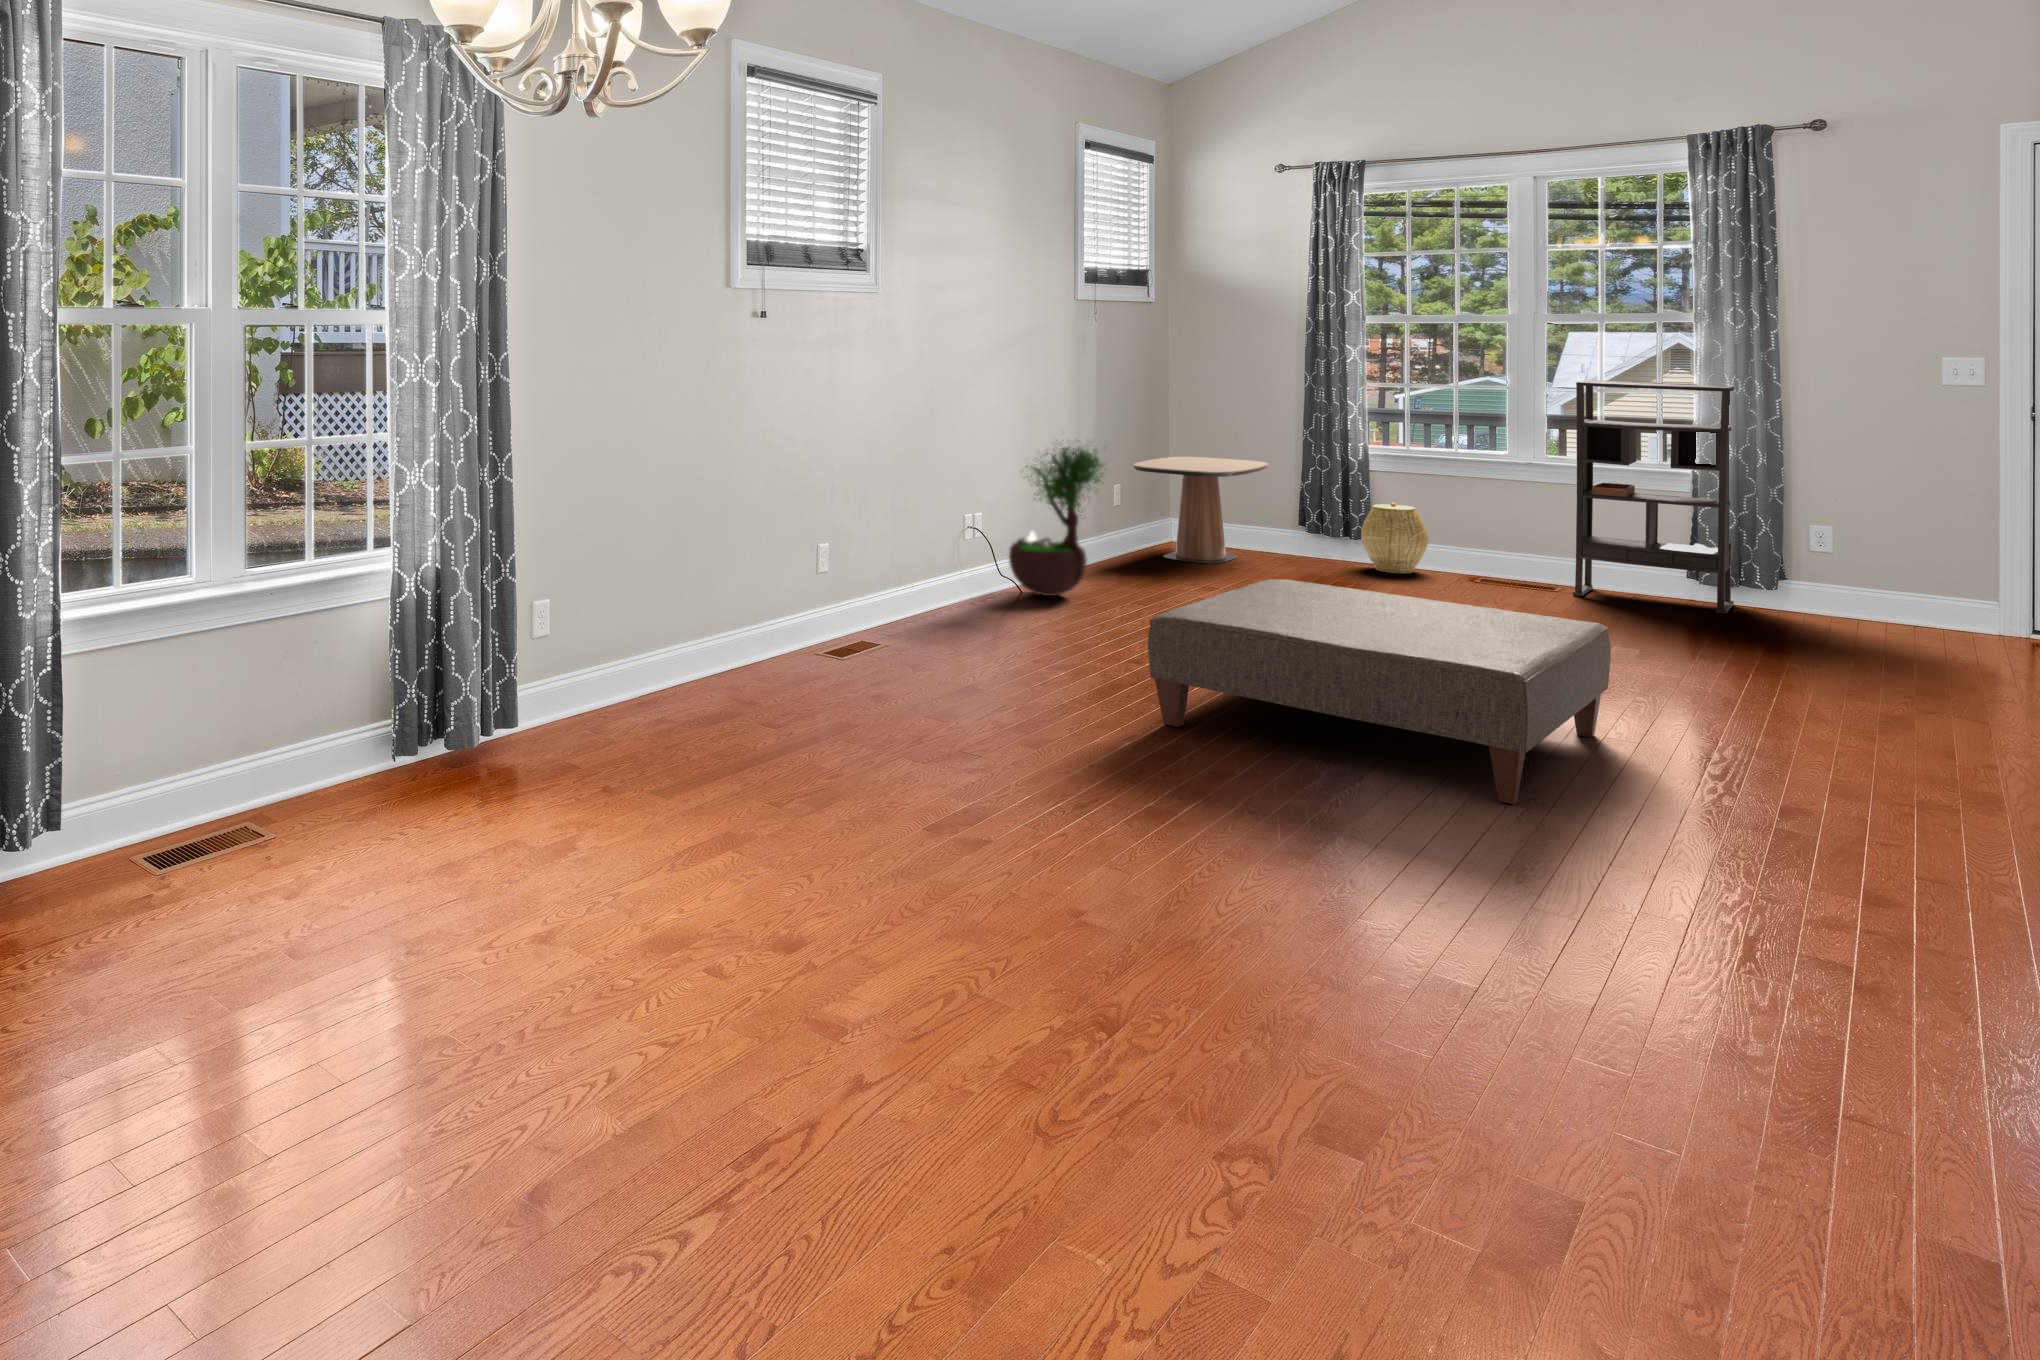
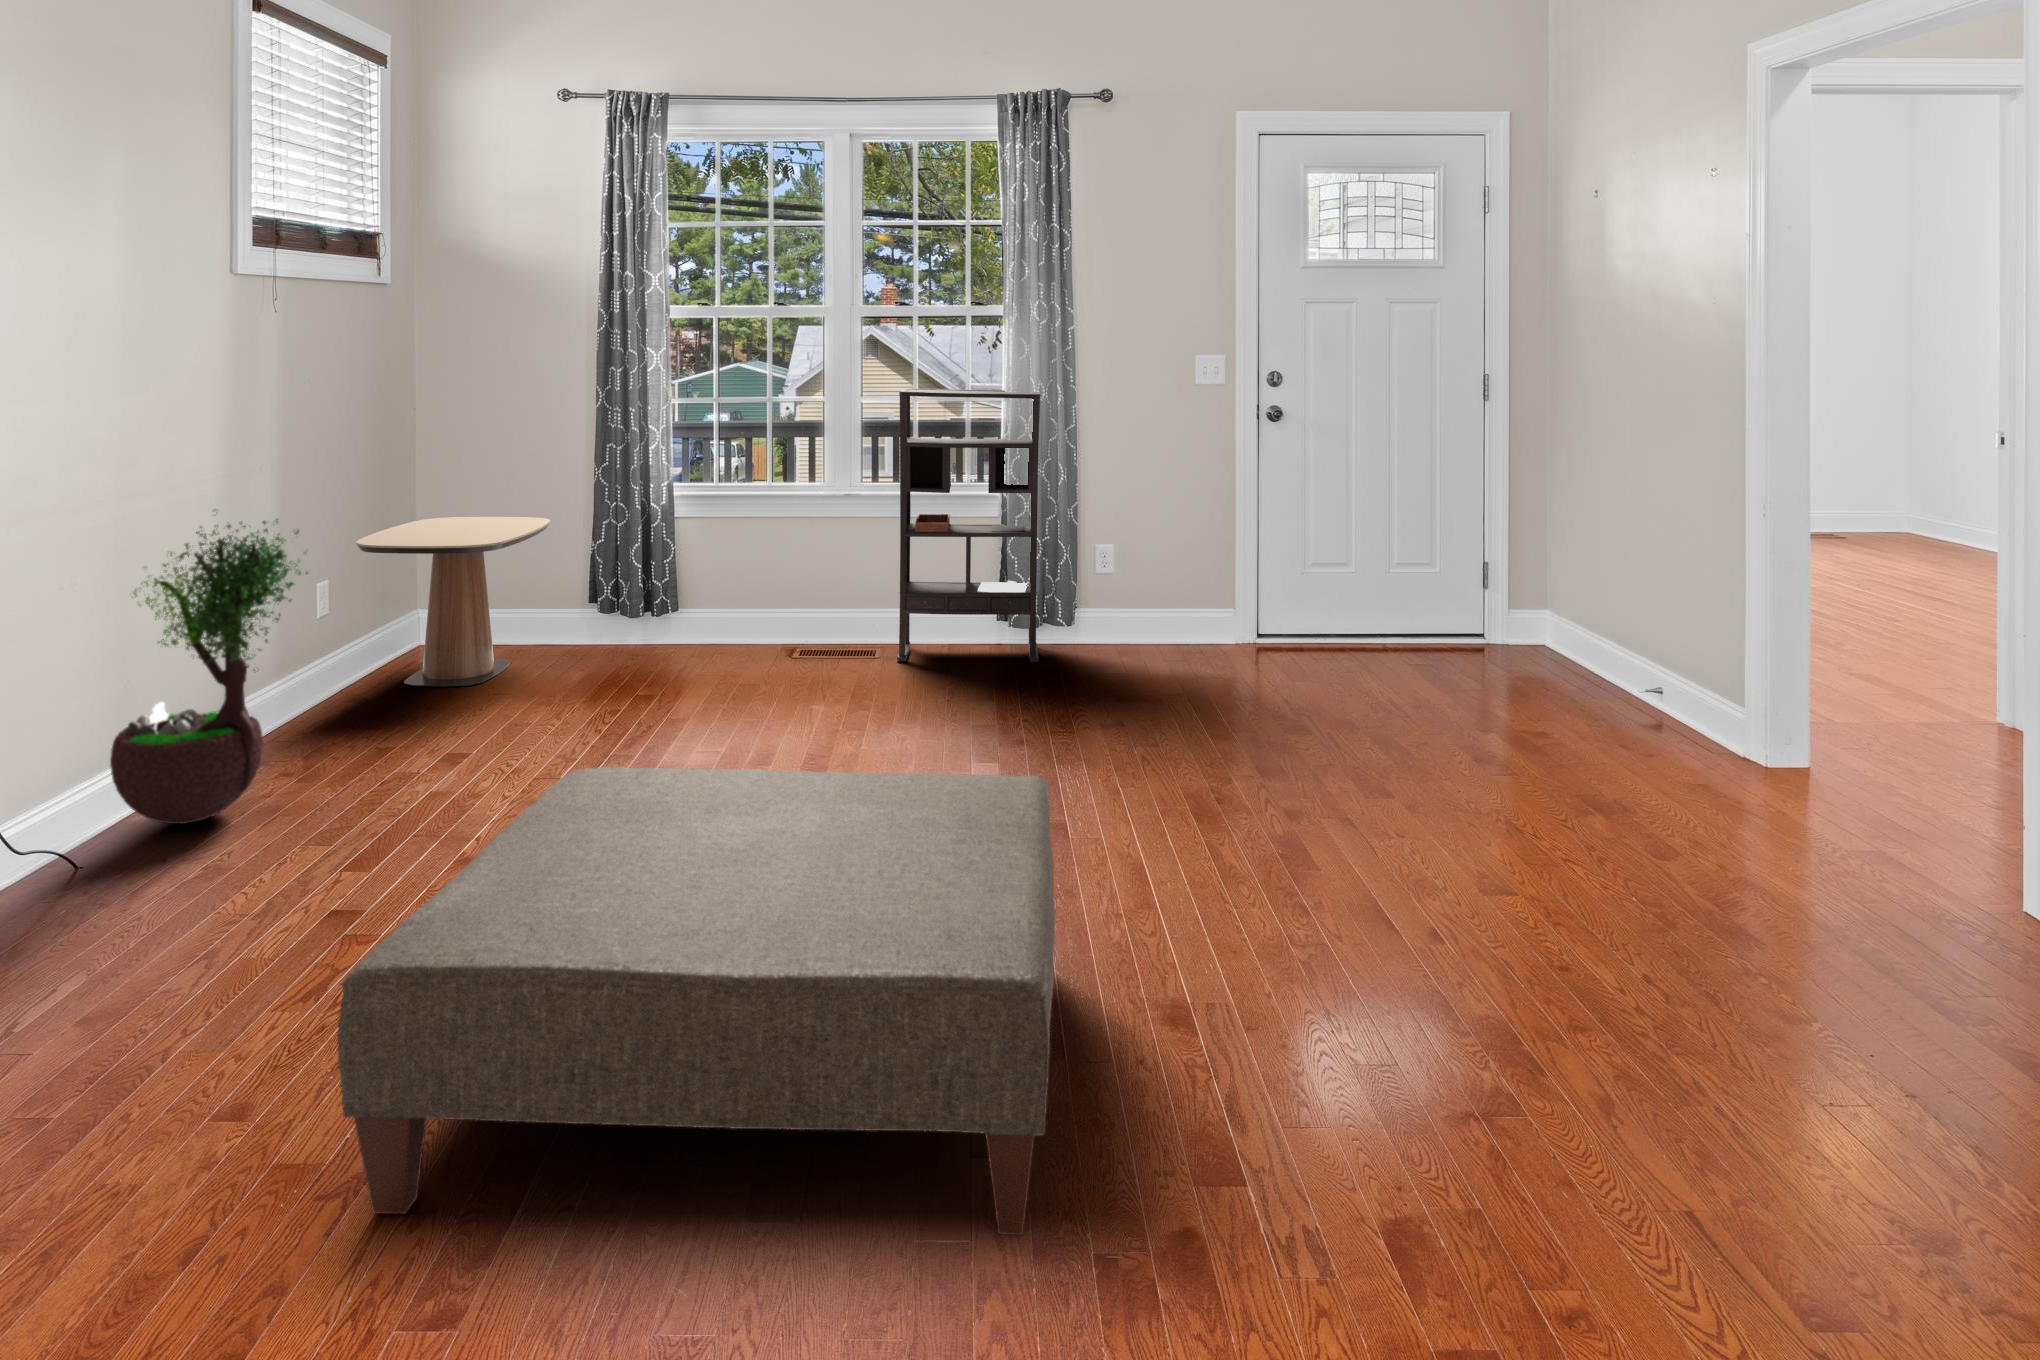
woven basket: present [1361,503,1428,573] -> none [667,562,743,659]

